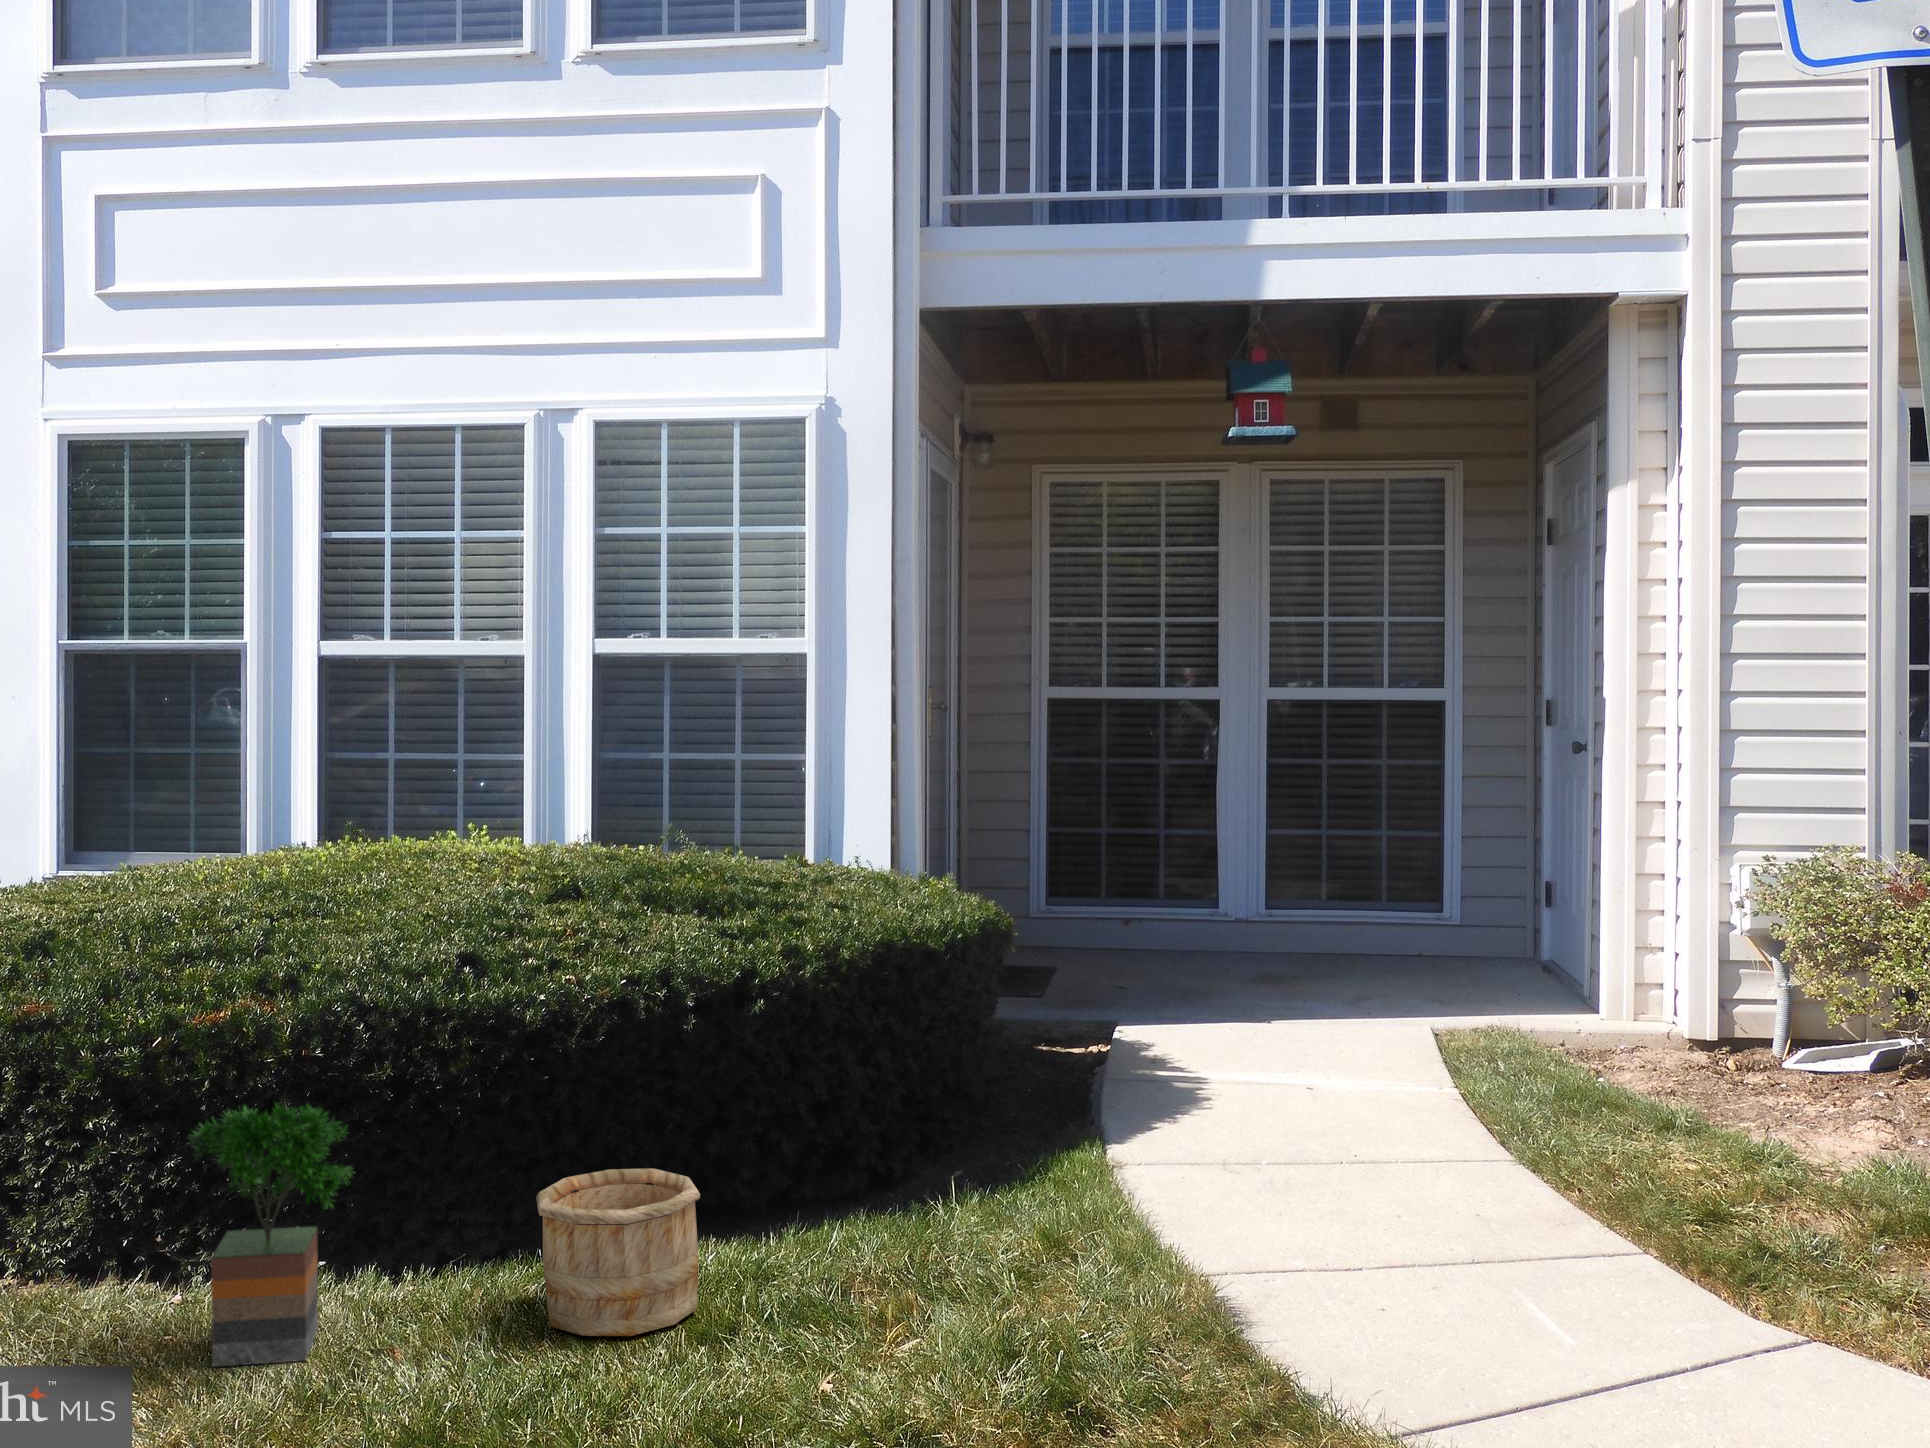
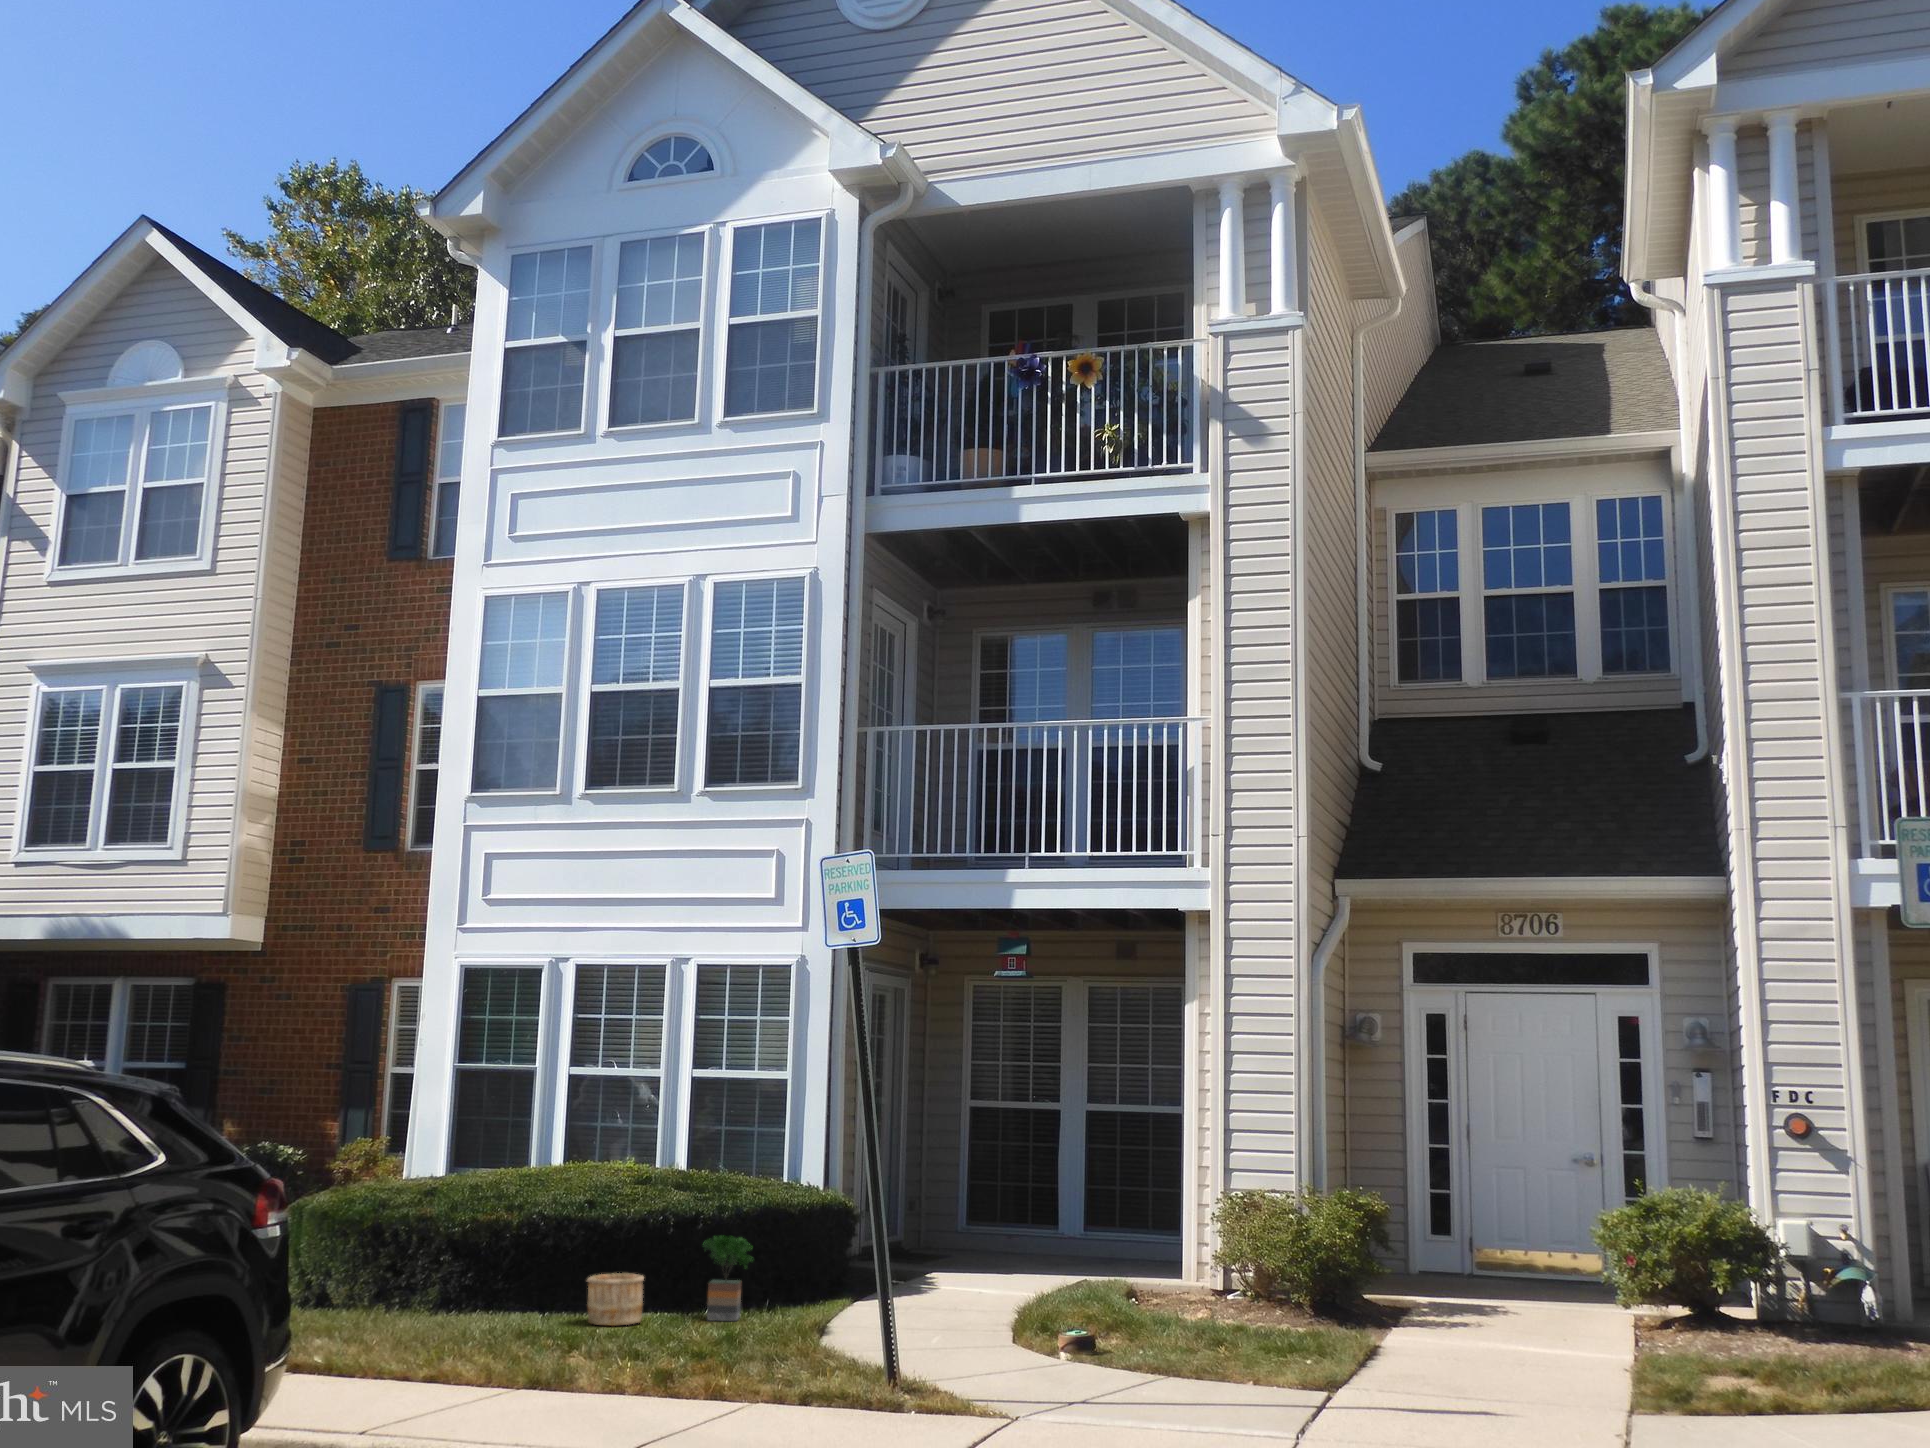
potted tree: present [188,1104,355,1367] -> present [703,1236,753,1321]

